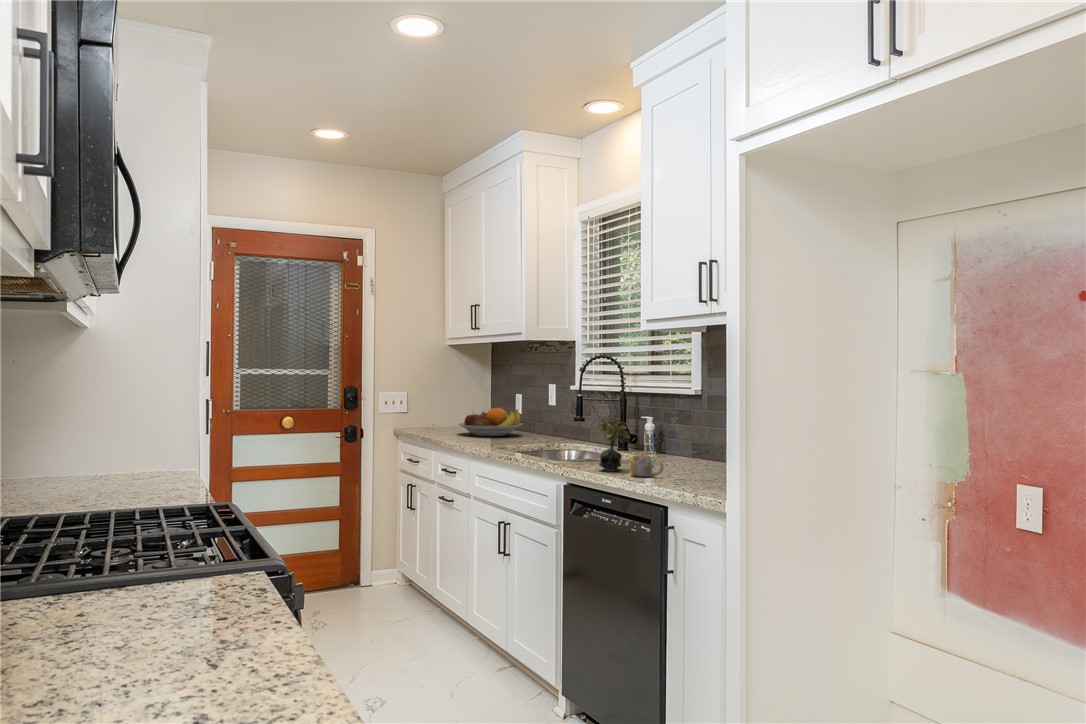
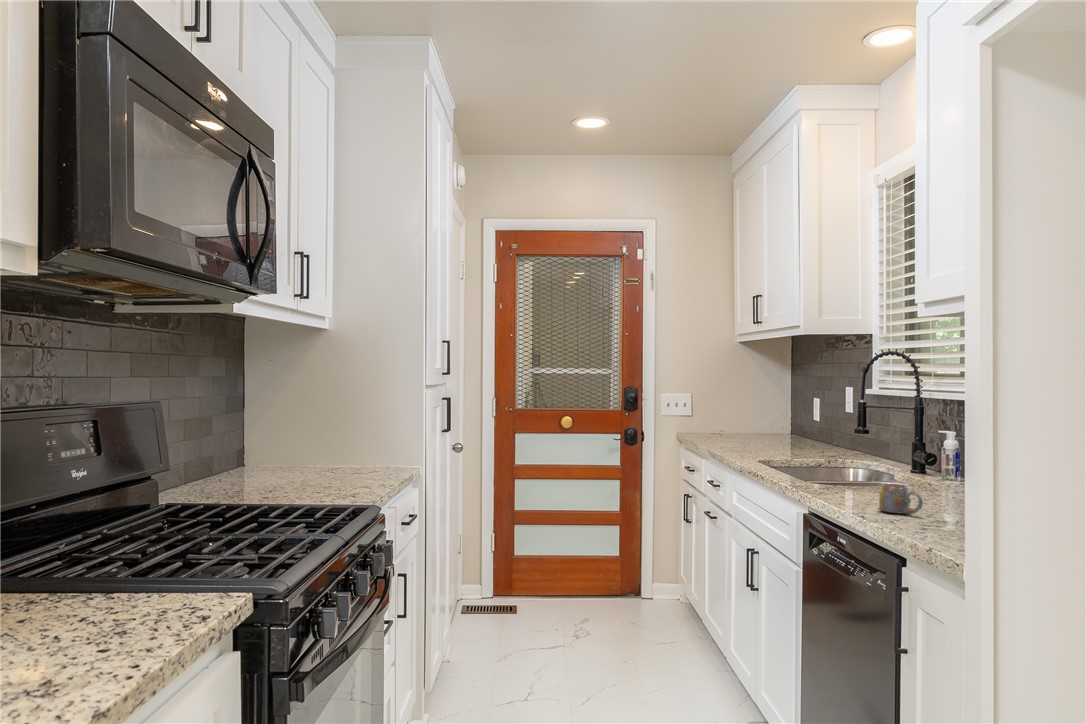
fruit bowl: present [459,408,523,436] -> none [736,413,813,446]
succulent plant: present [596,418,629,472] -> none [840,432,887,503]

